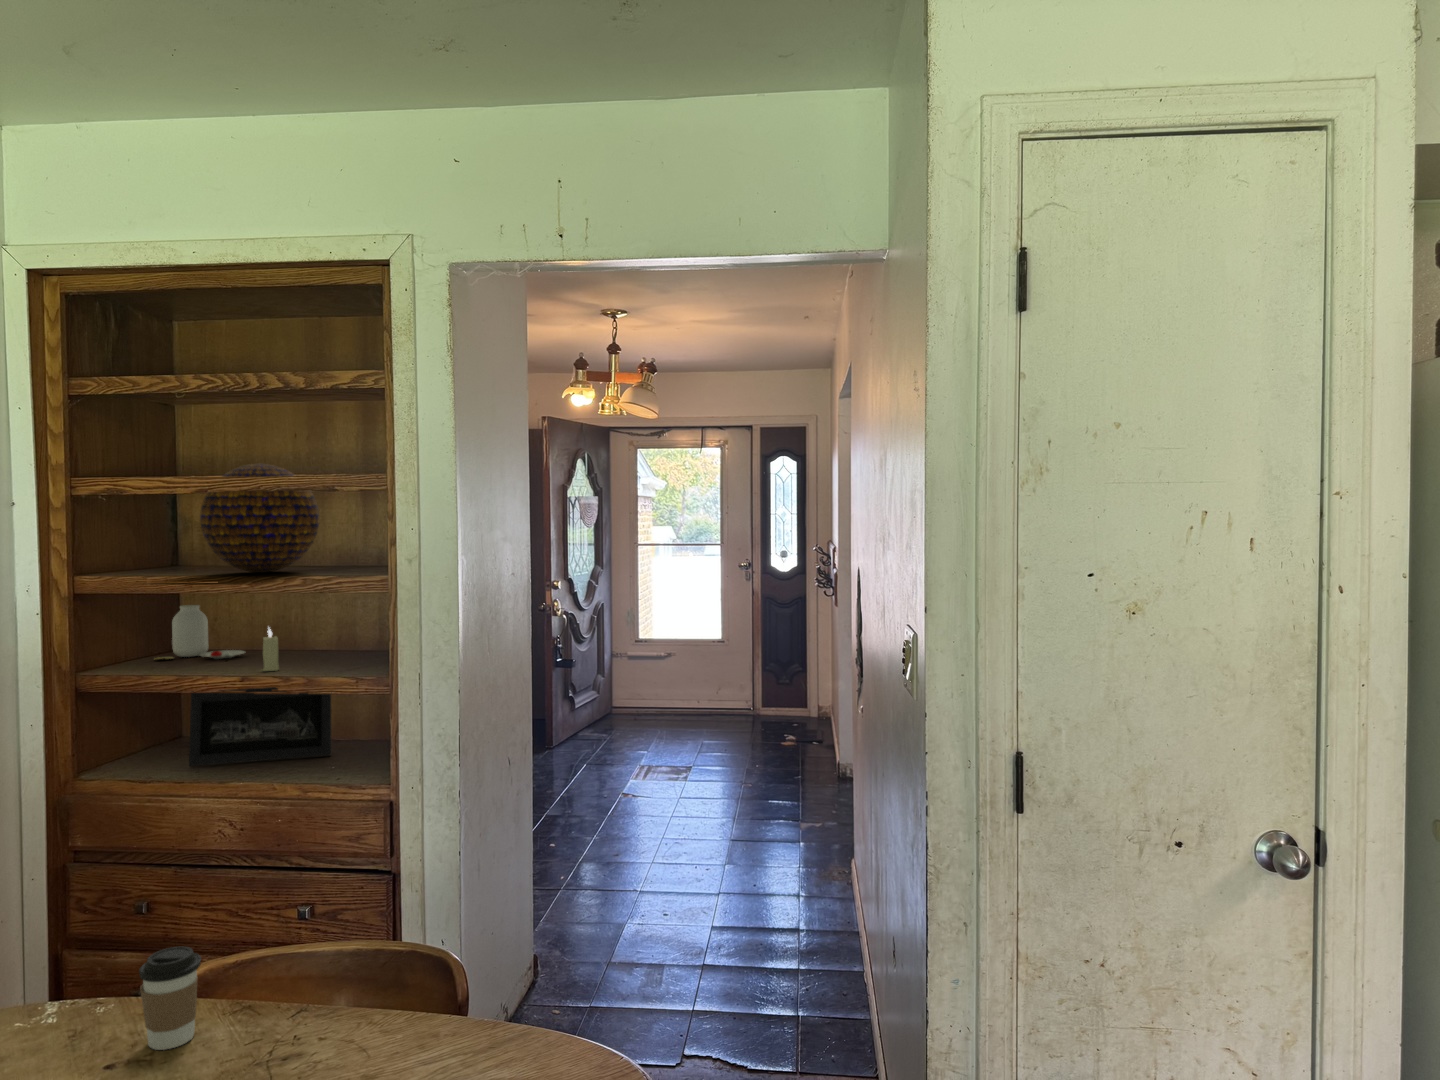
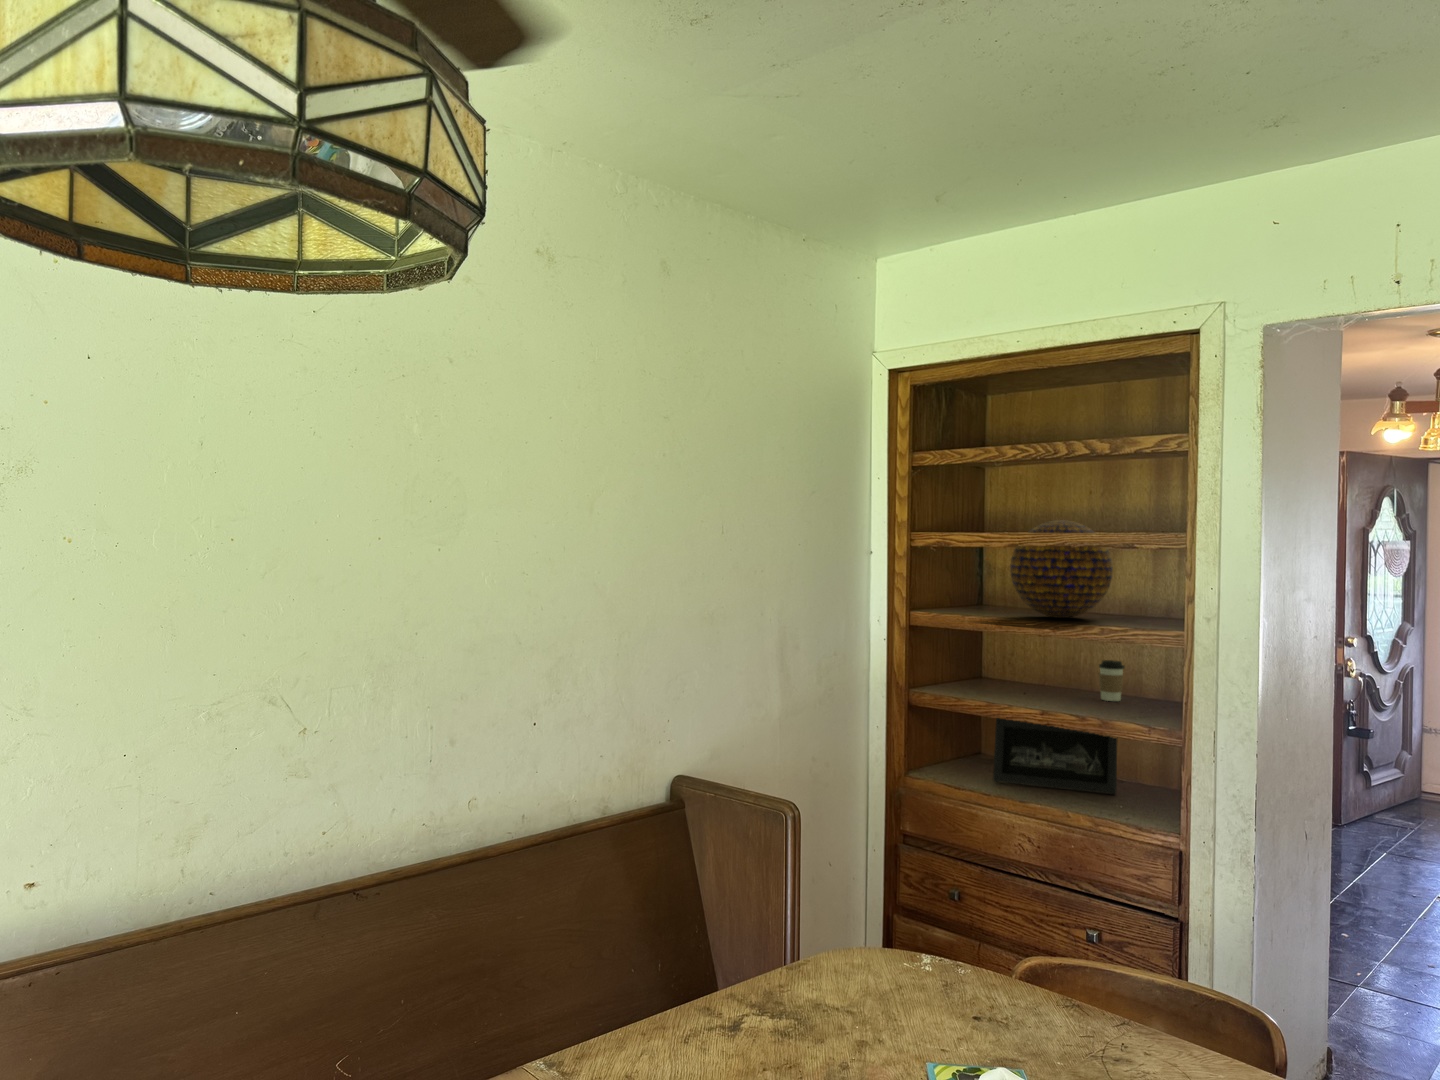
jar: present [156,605,245,659] -> none [965,640,1039,690]
candle: present [261,628,279,671] -> none [1056,668,1073,709]
coffee cup: present [139,946,201,1050] -> present [1099,660,1125,701]

